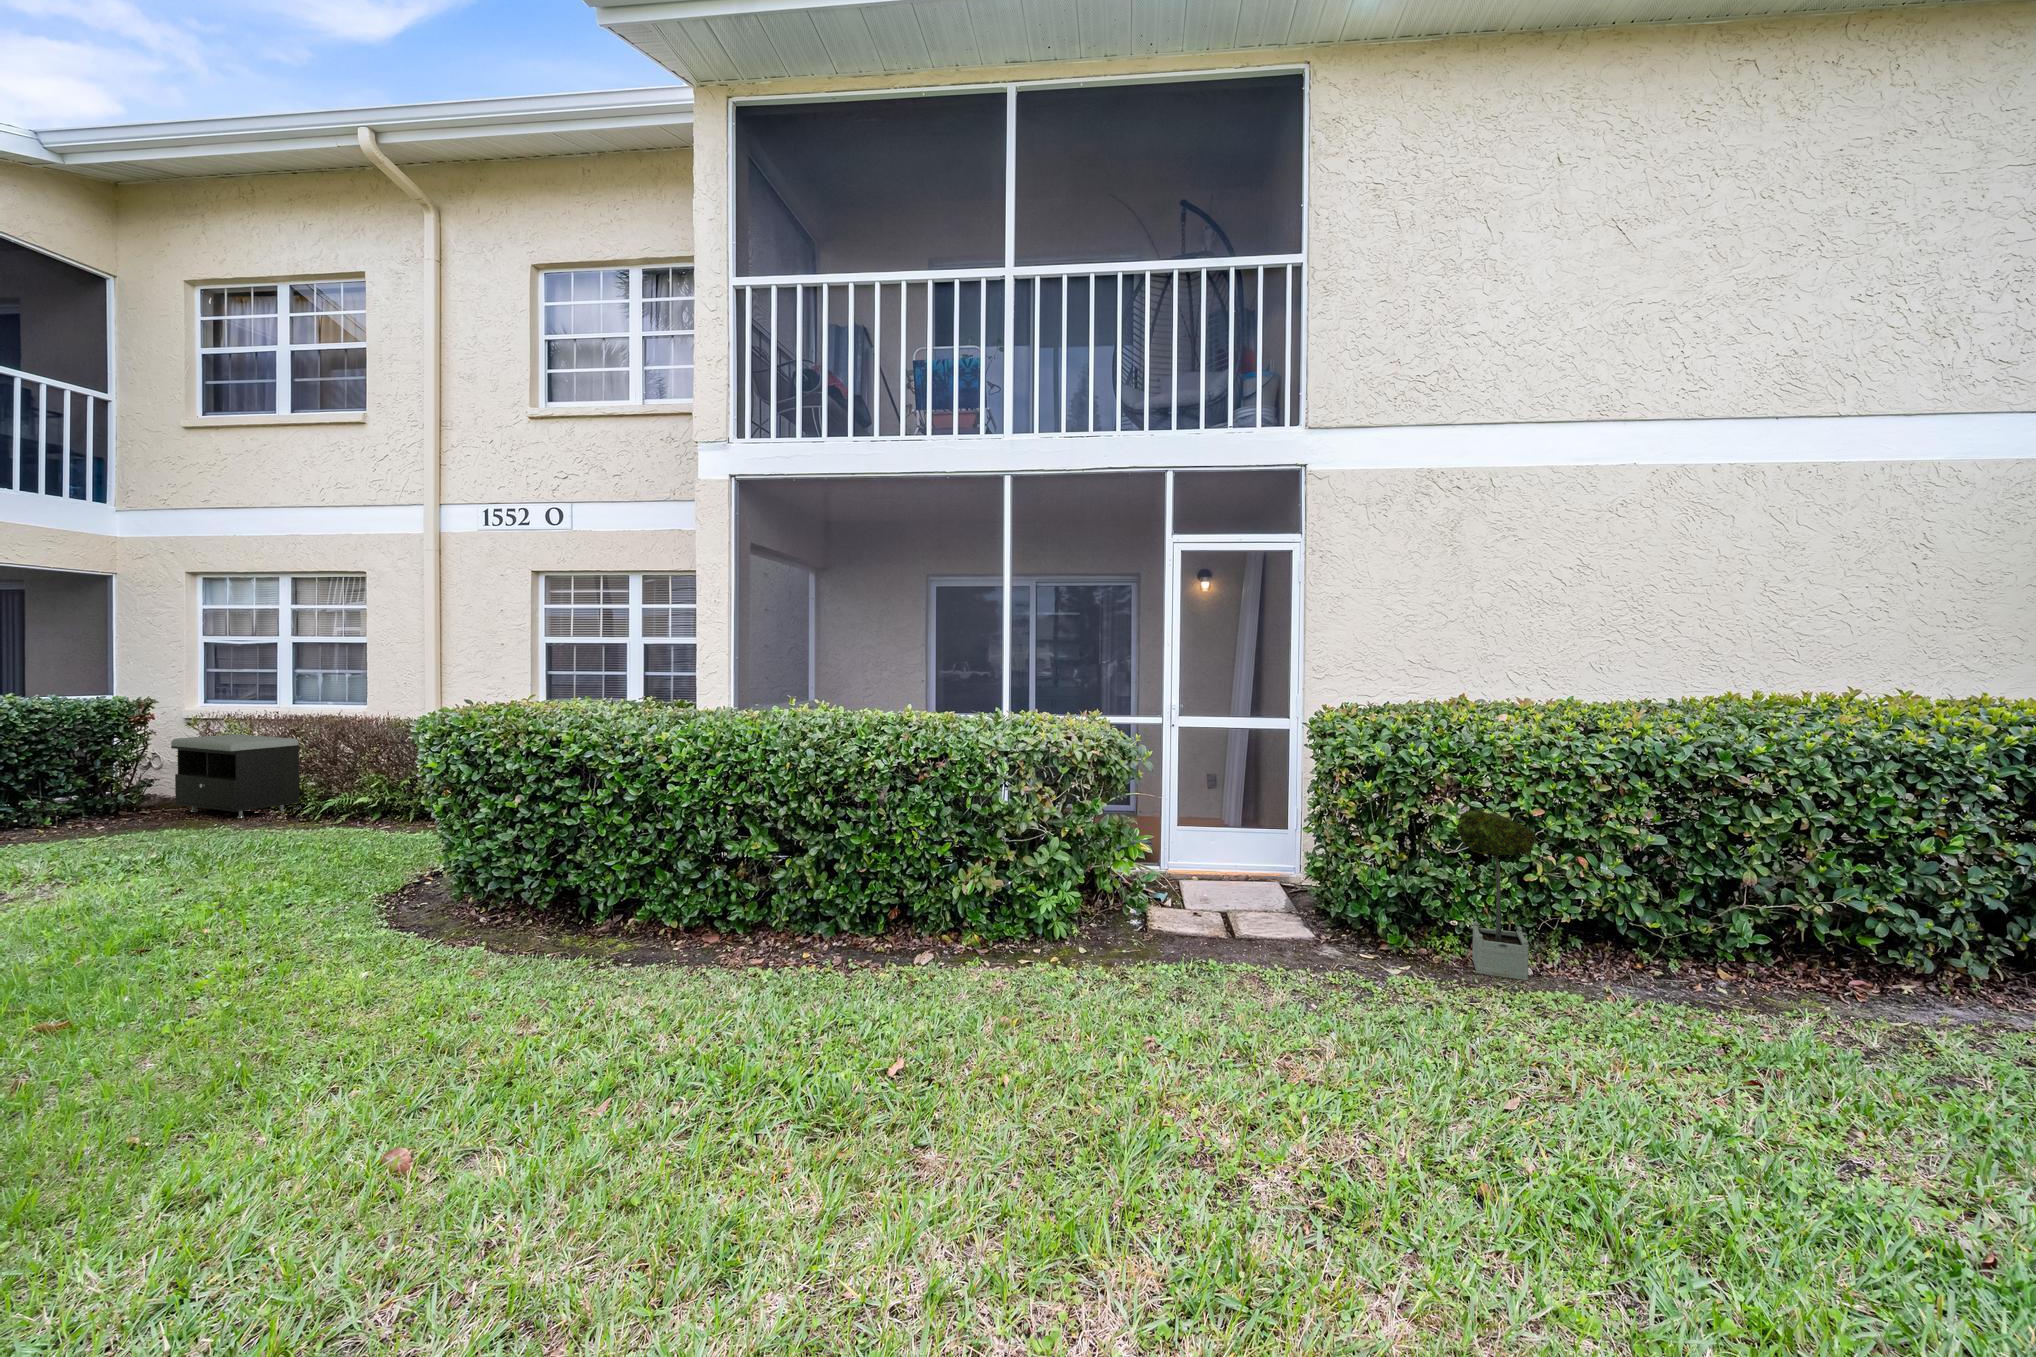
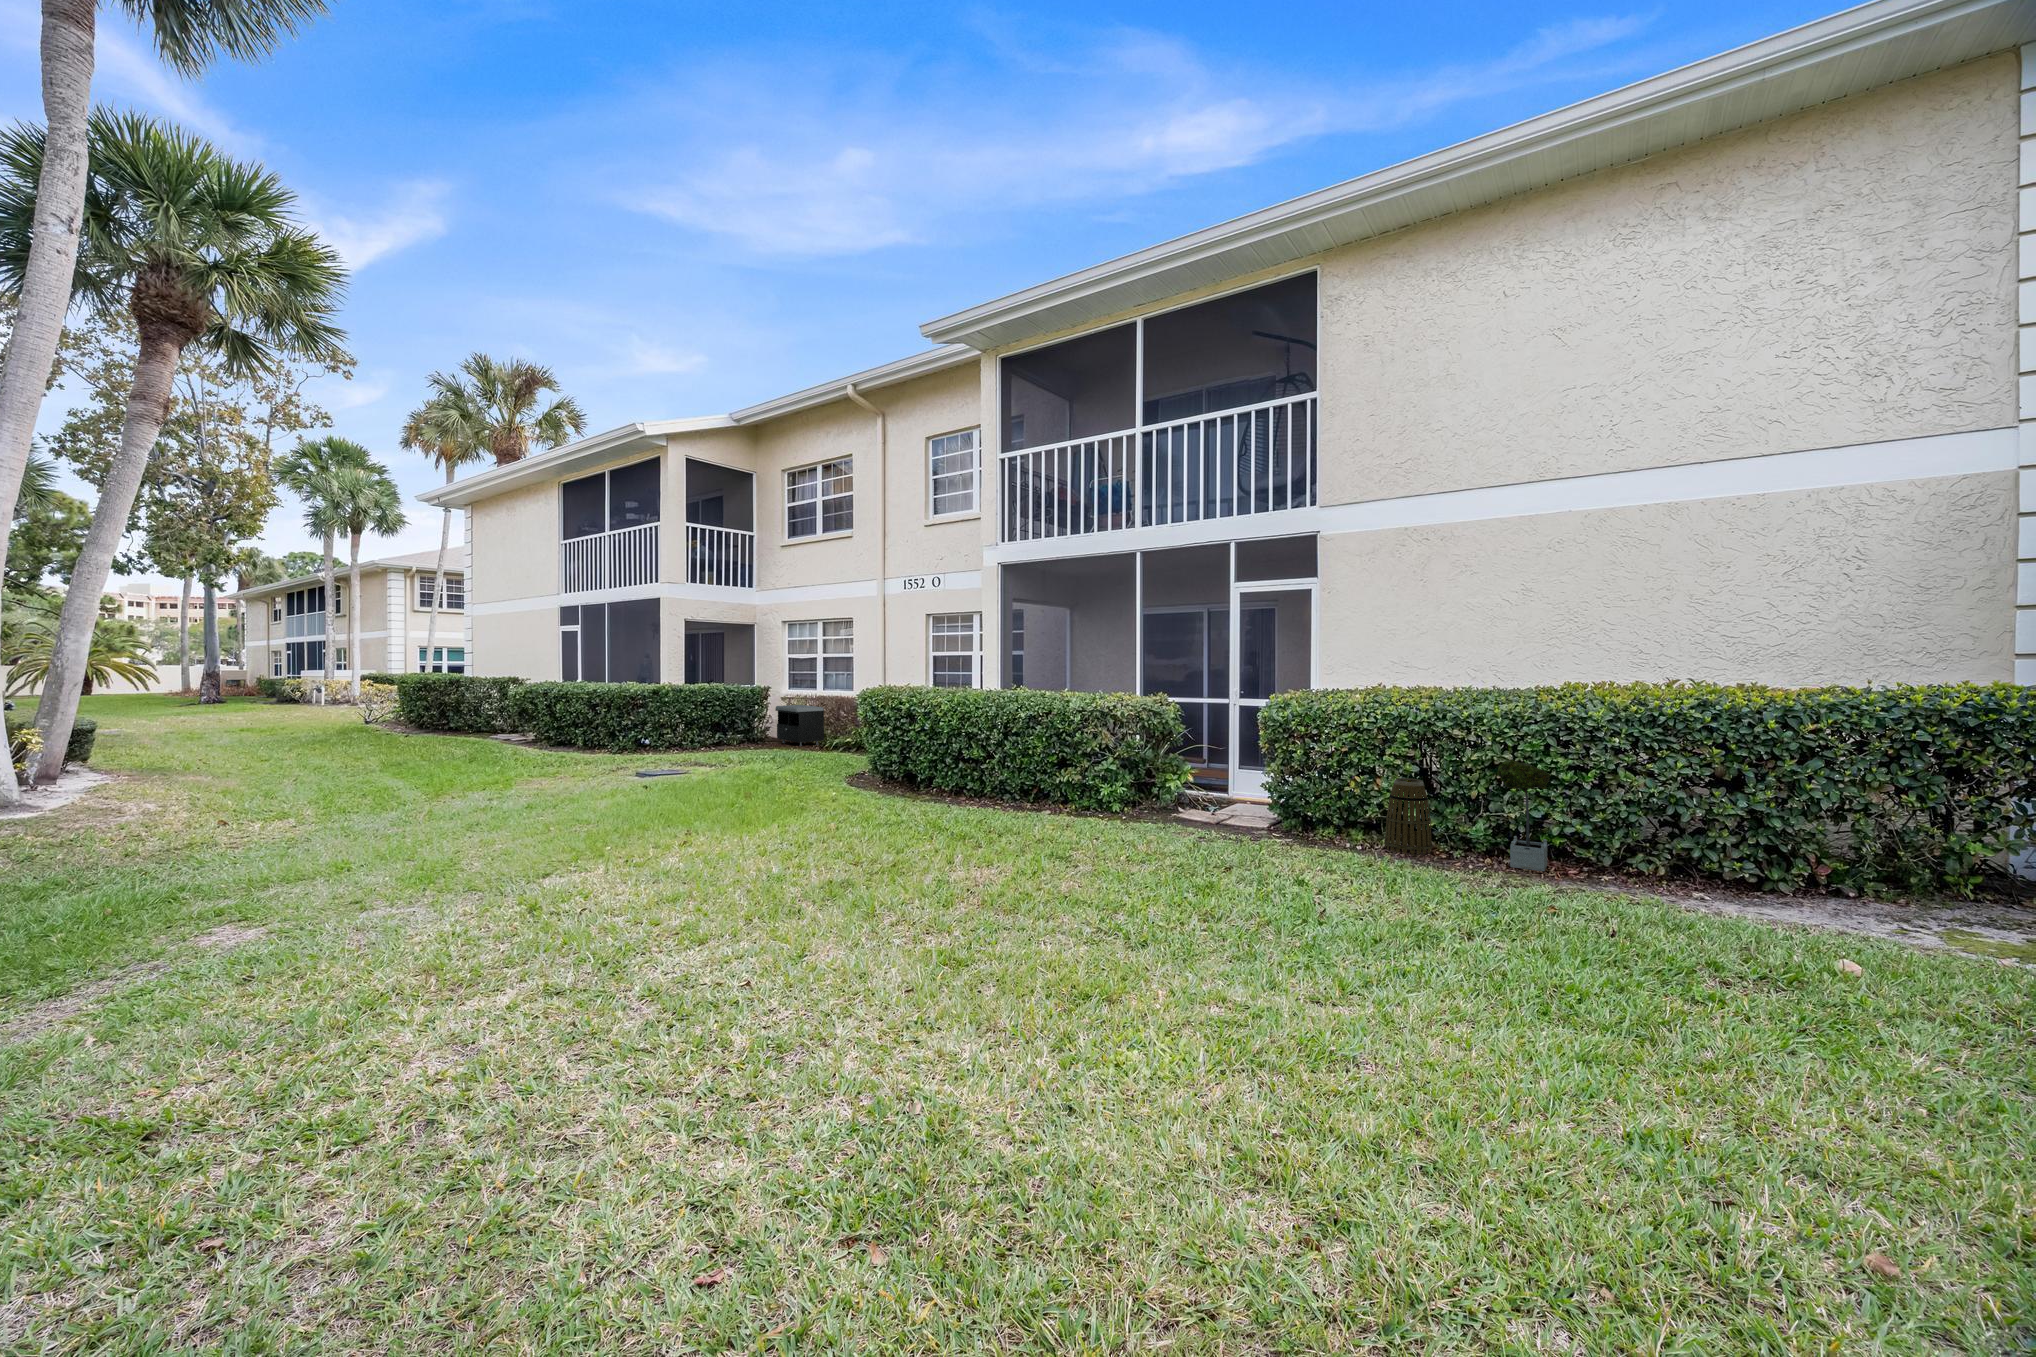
potted tree: present [1457,810,1536,980] -> present [1497,760,1551,871]
basket: none [1611,859,1703,995] -> present [1384,778,1432,855]

